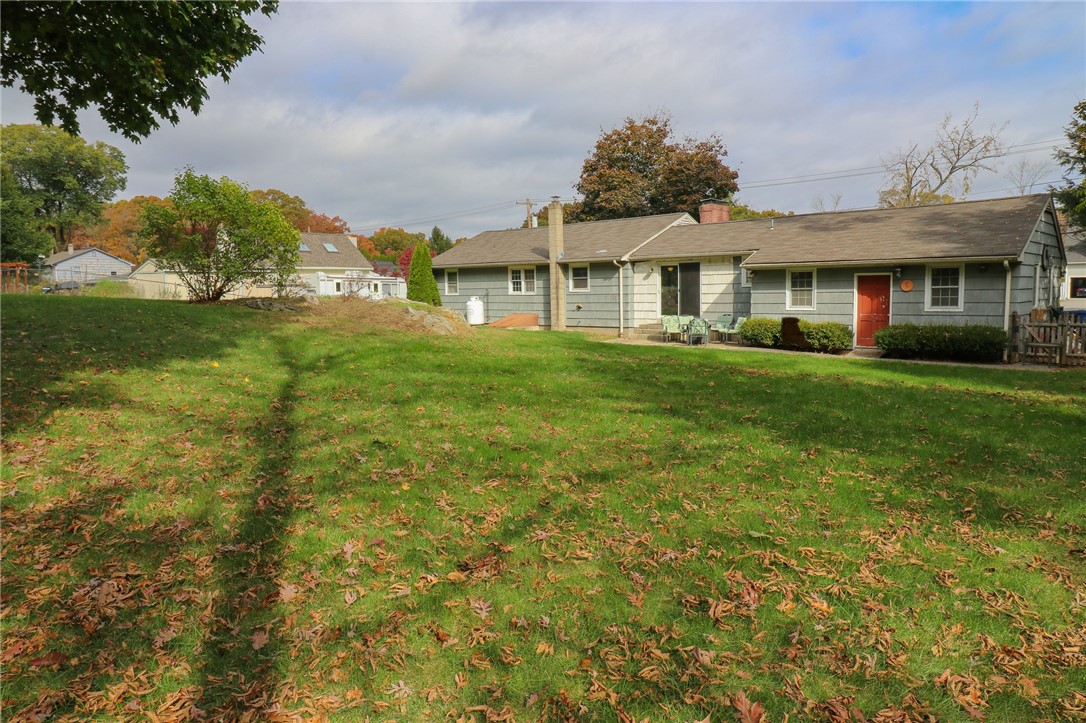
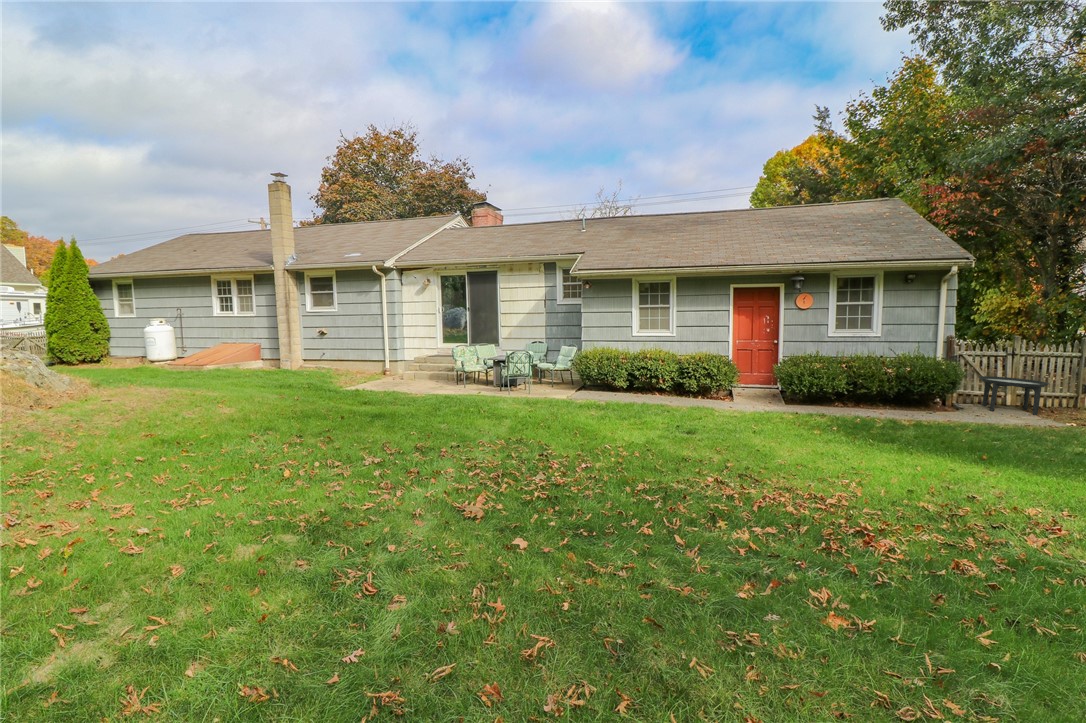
lounge chair: present [780,317,811,350] -> none [647,347,700,401]

